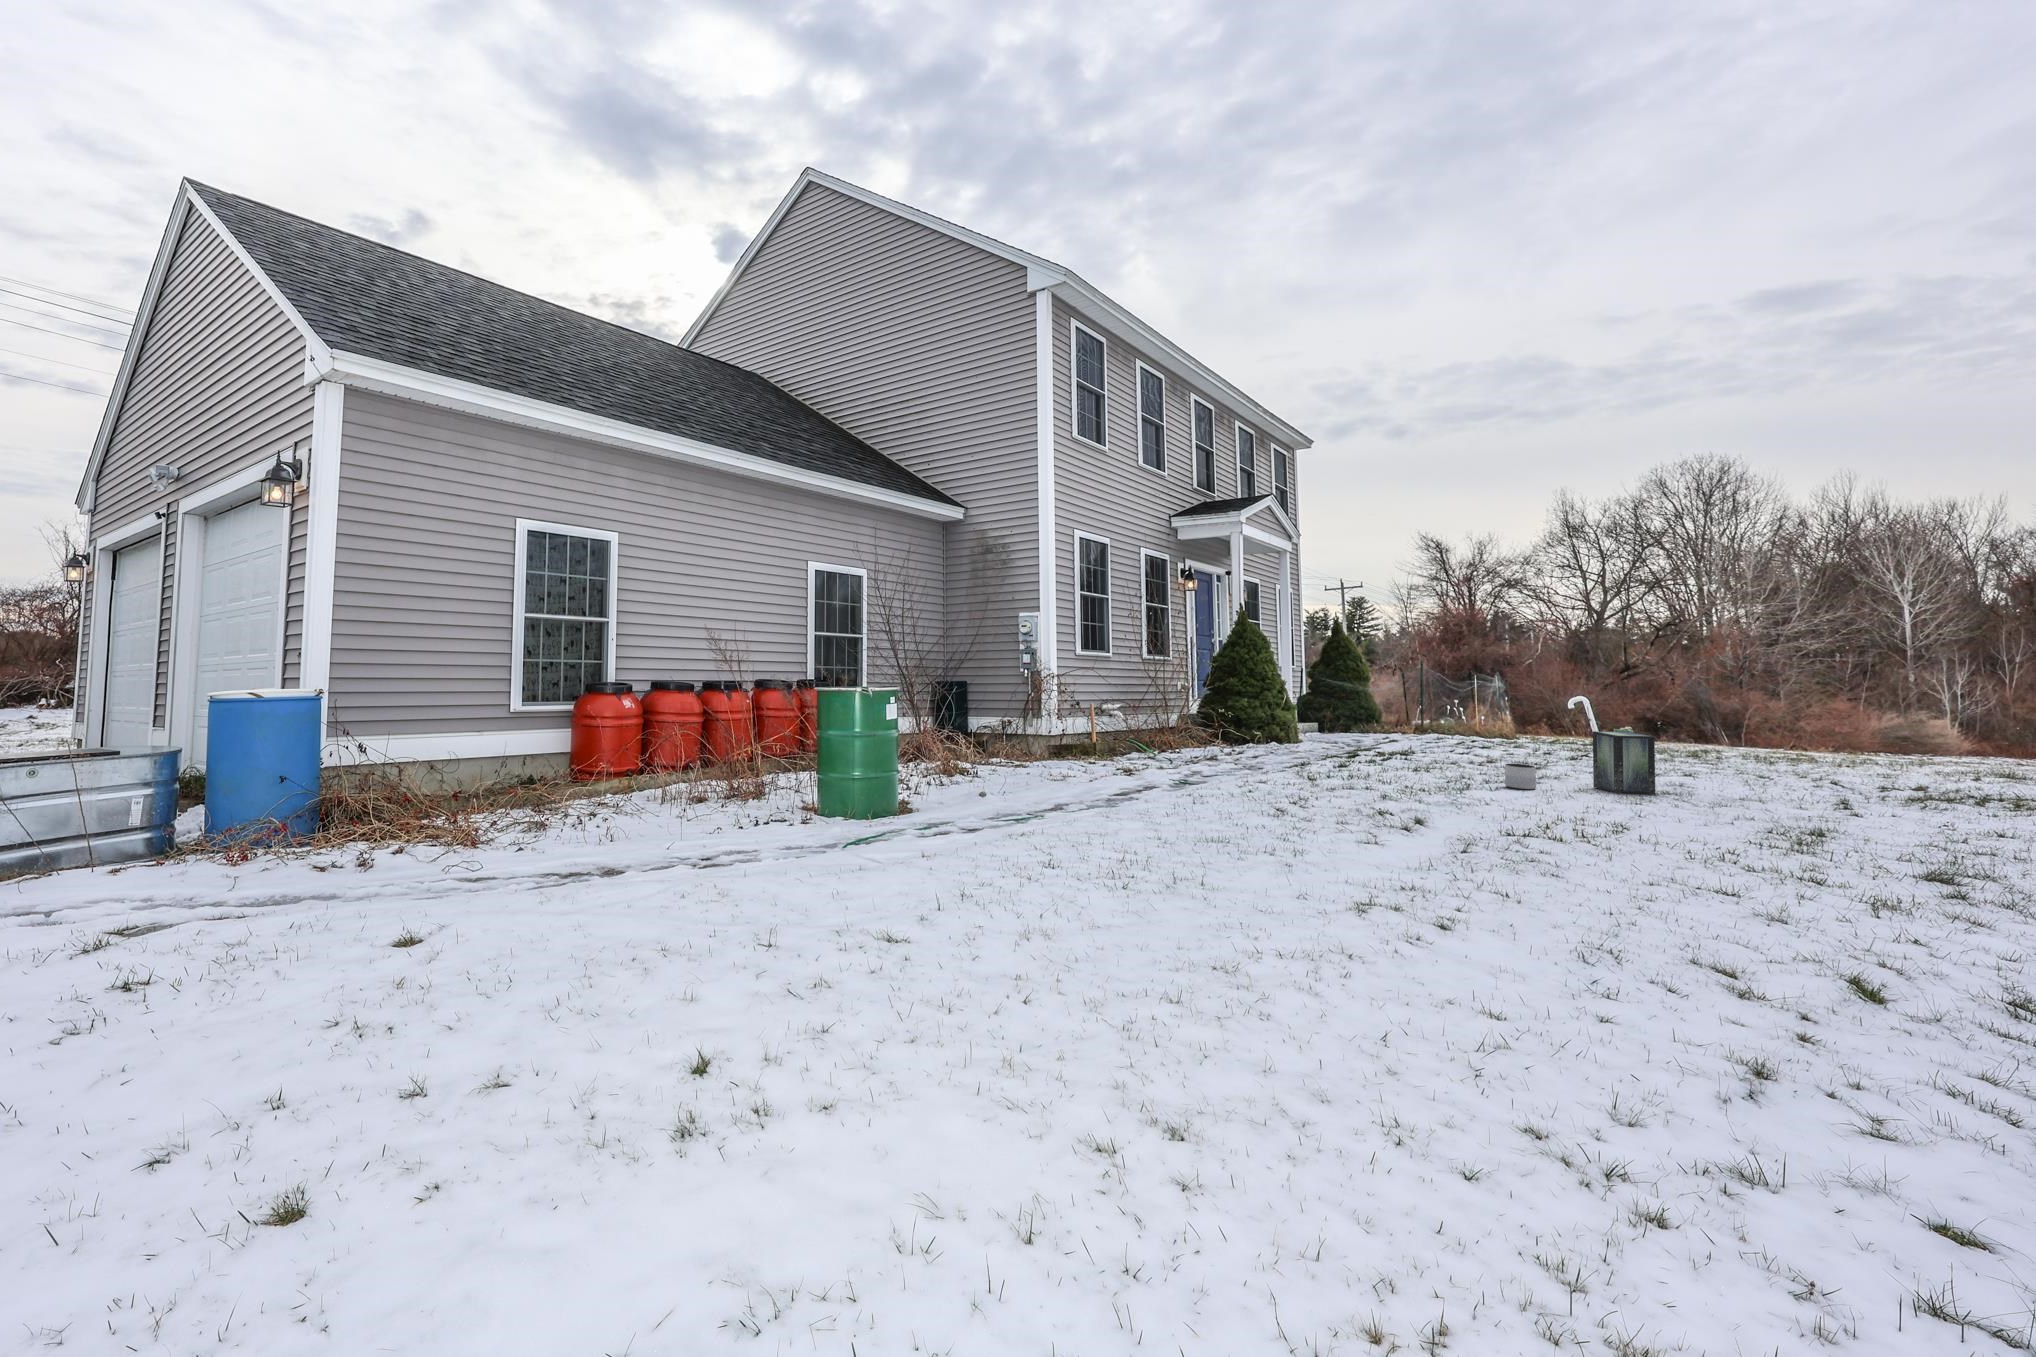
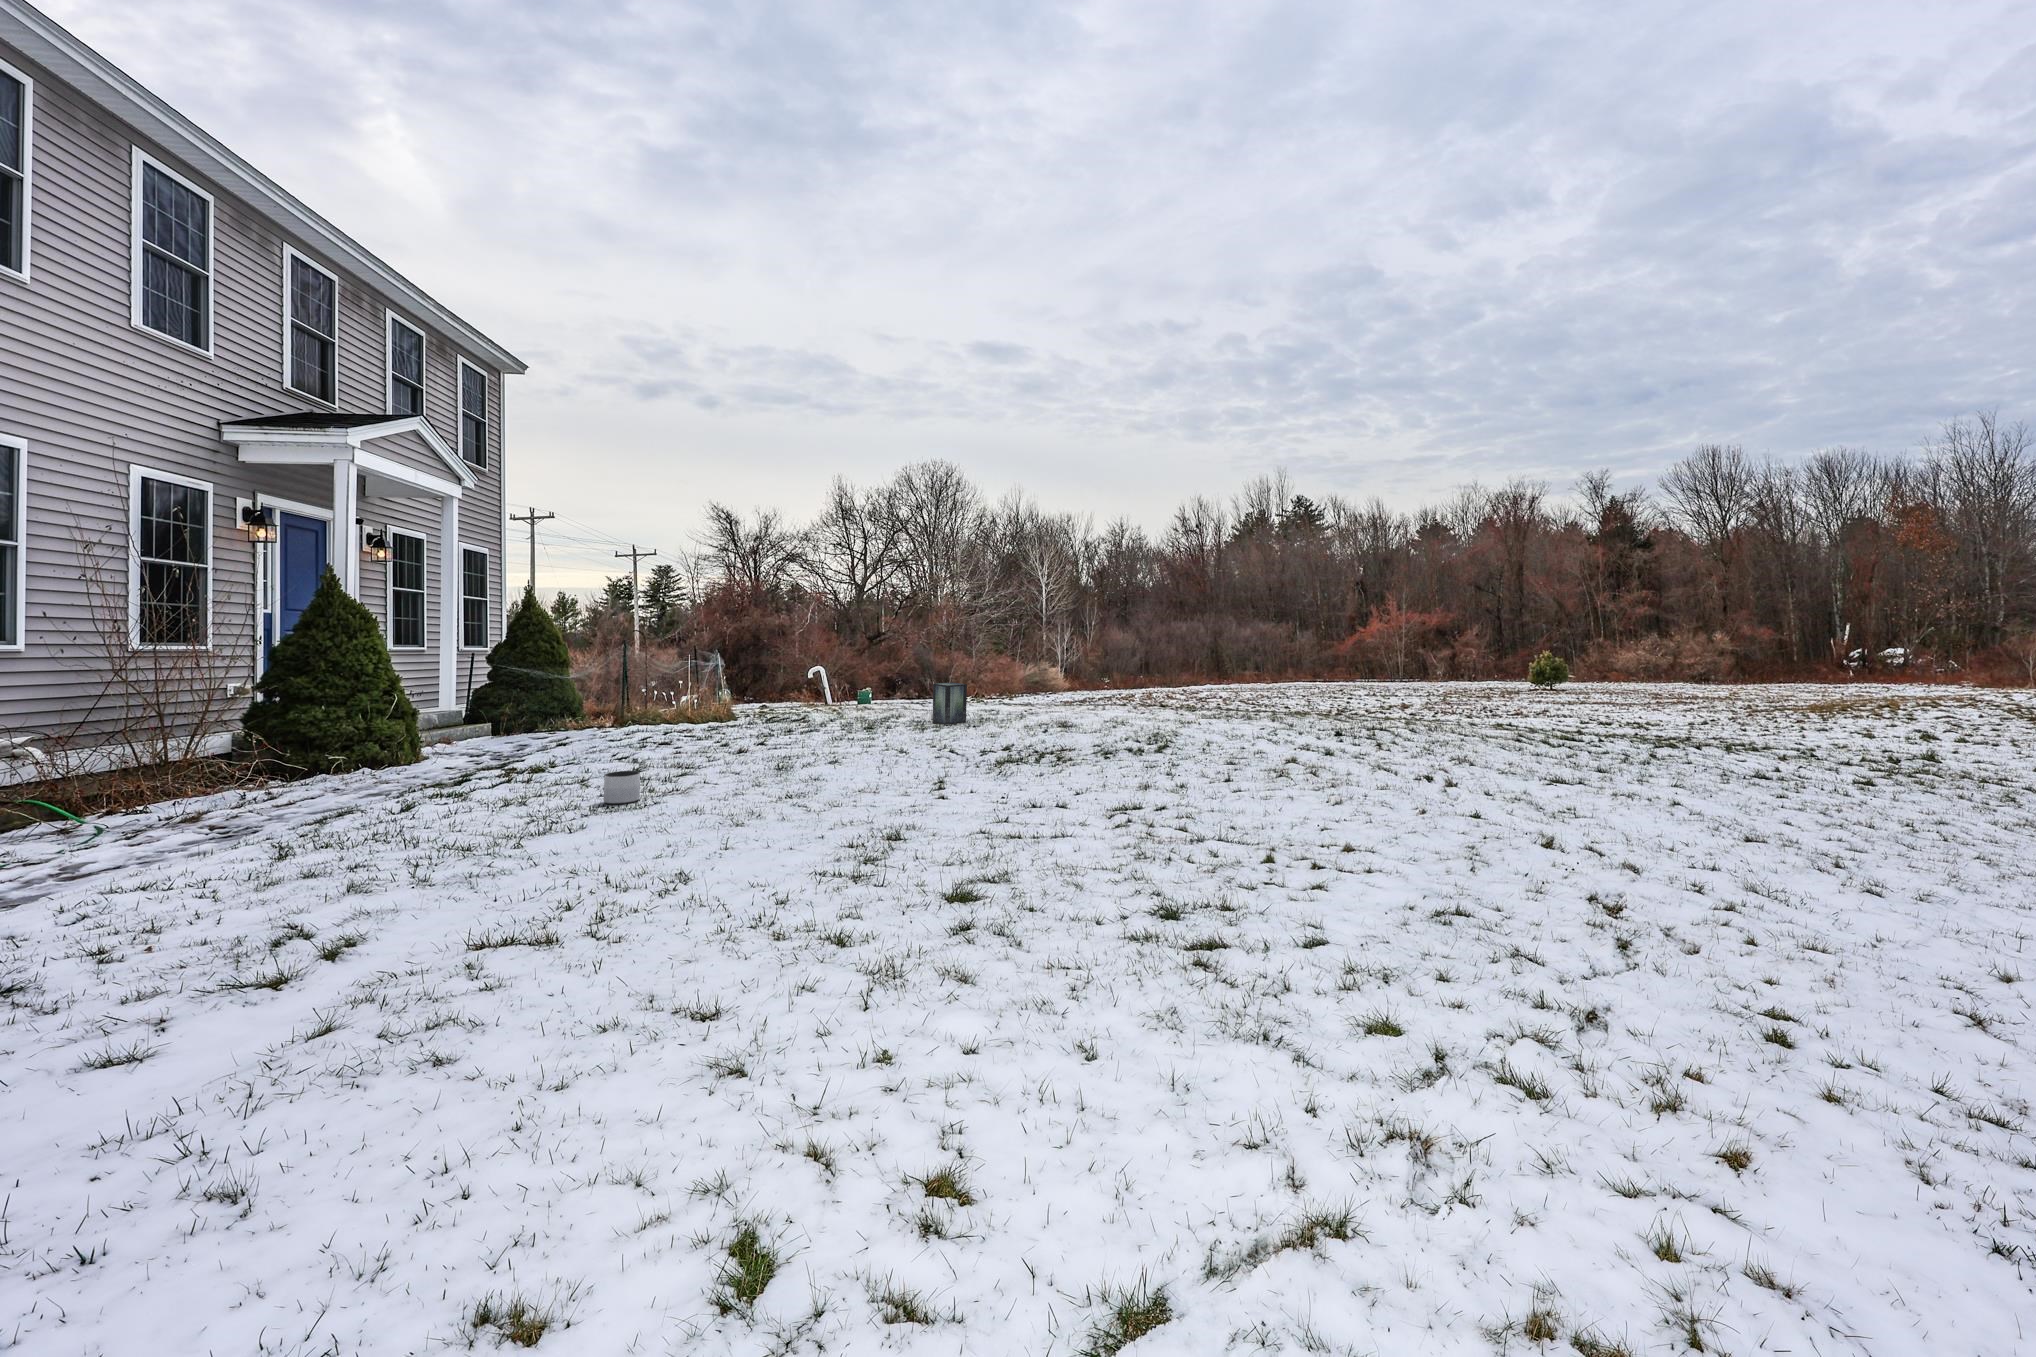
storage box: present [1593,731,1655,794] -> present [932,682,967,724]

